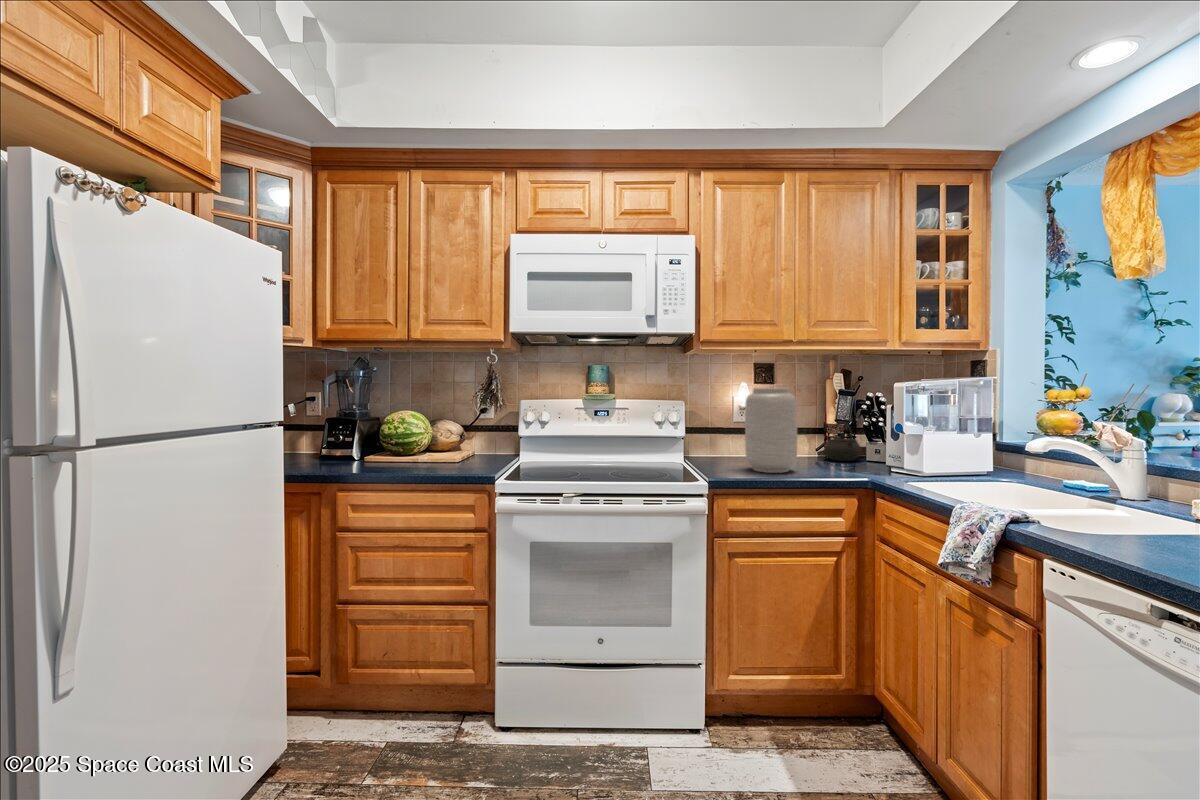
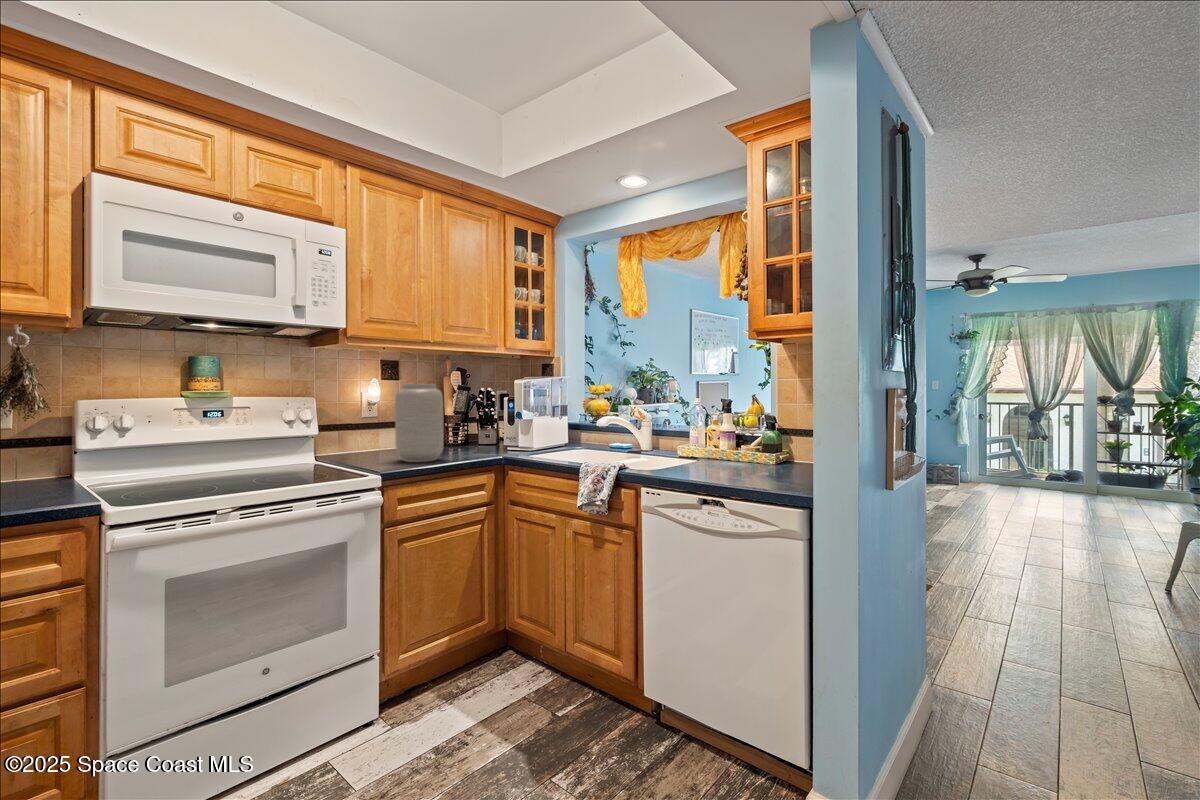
kettle: present [824,421,862,461] -> none [447,414,478,449]

